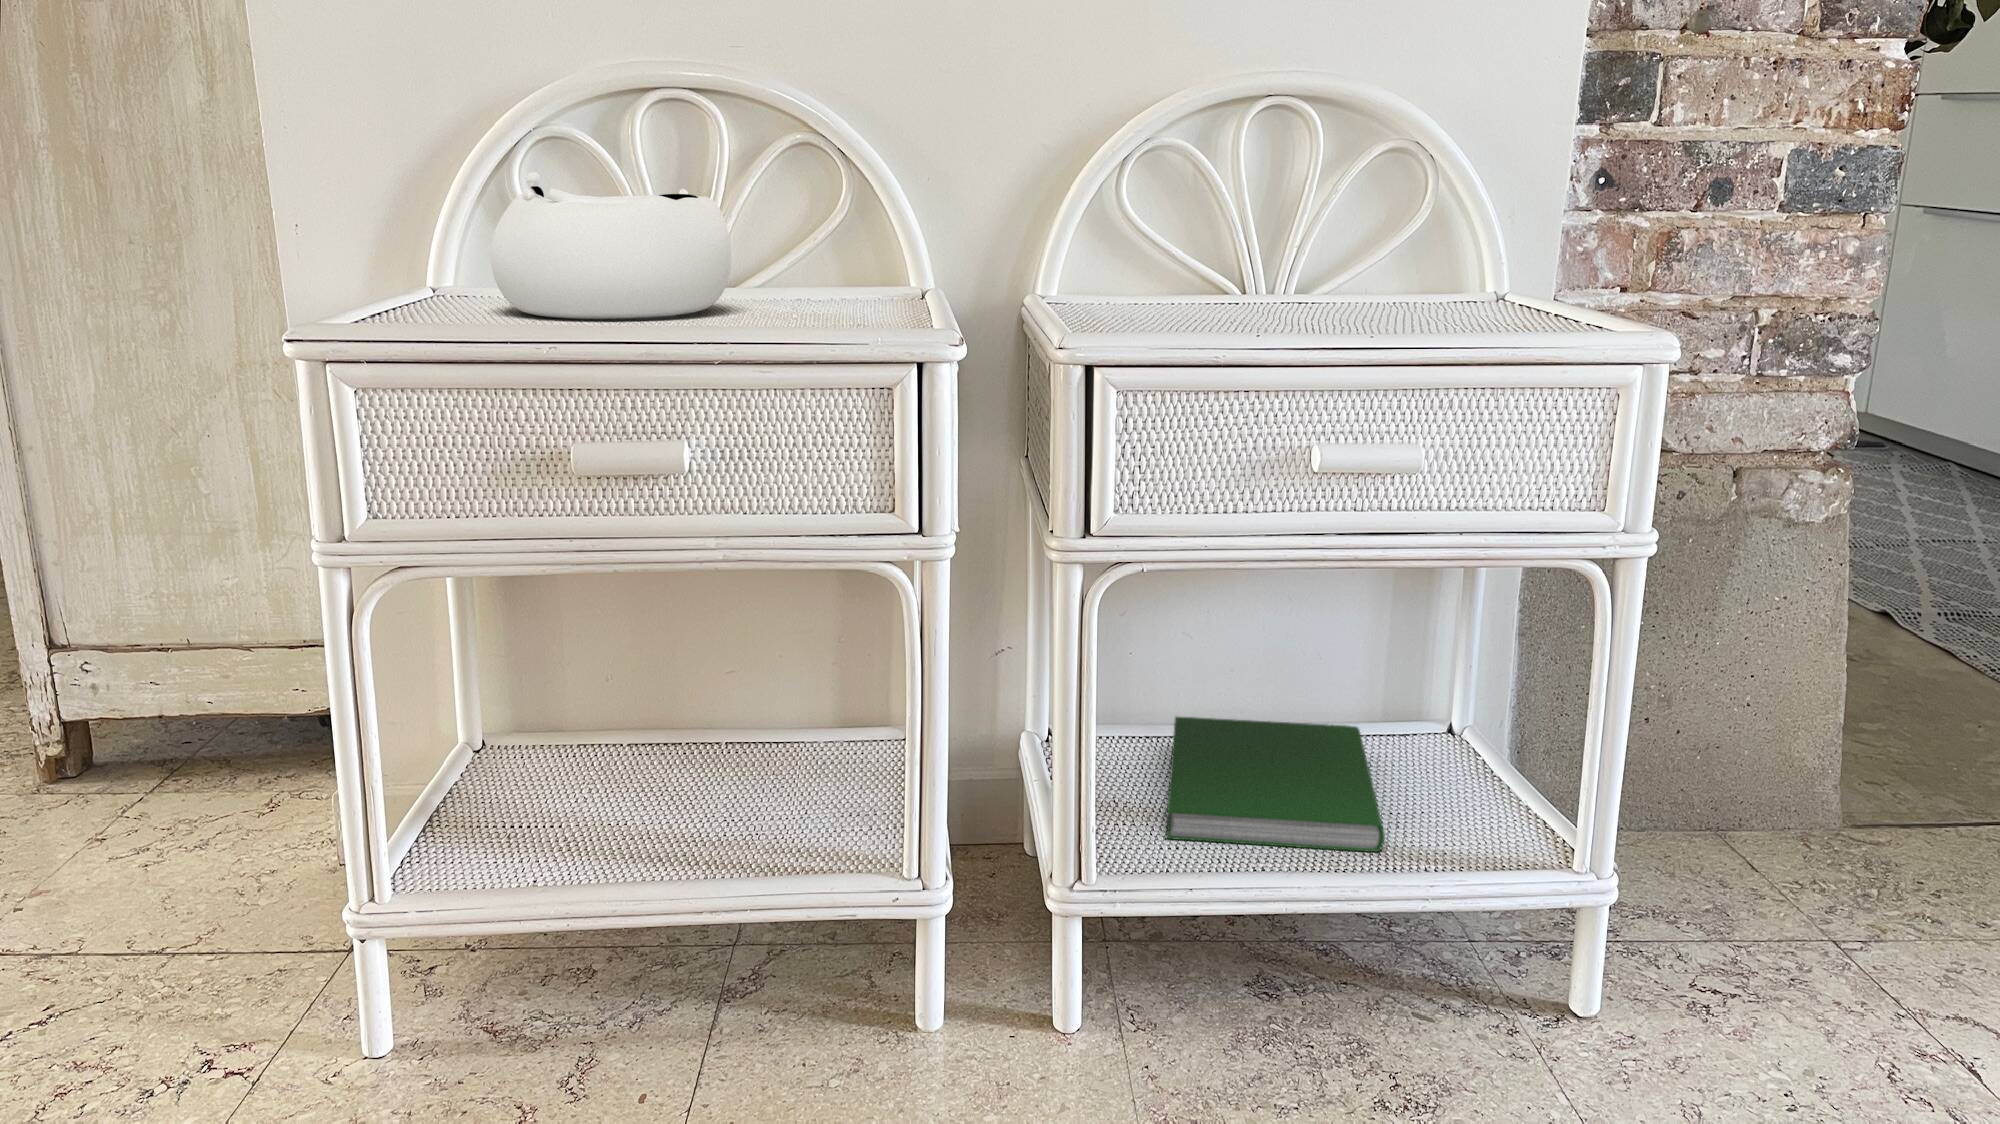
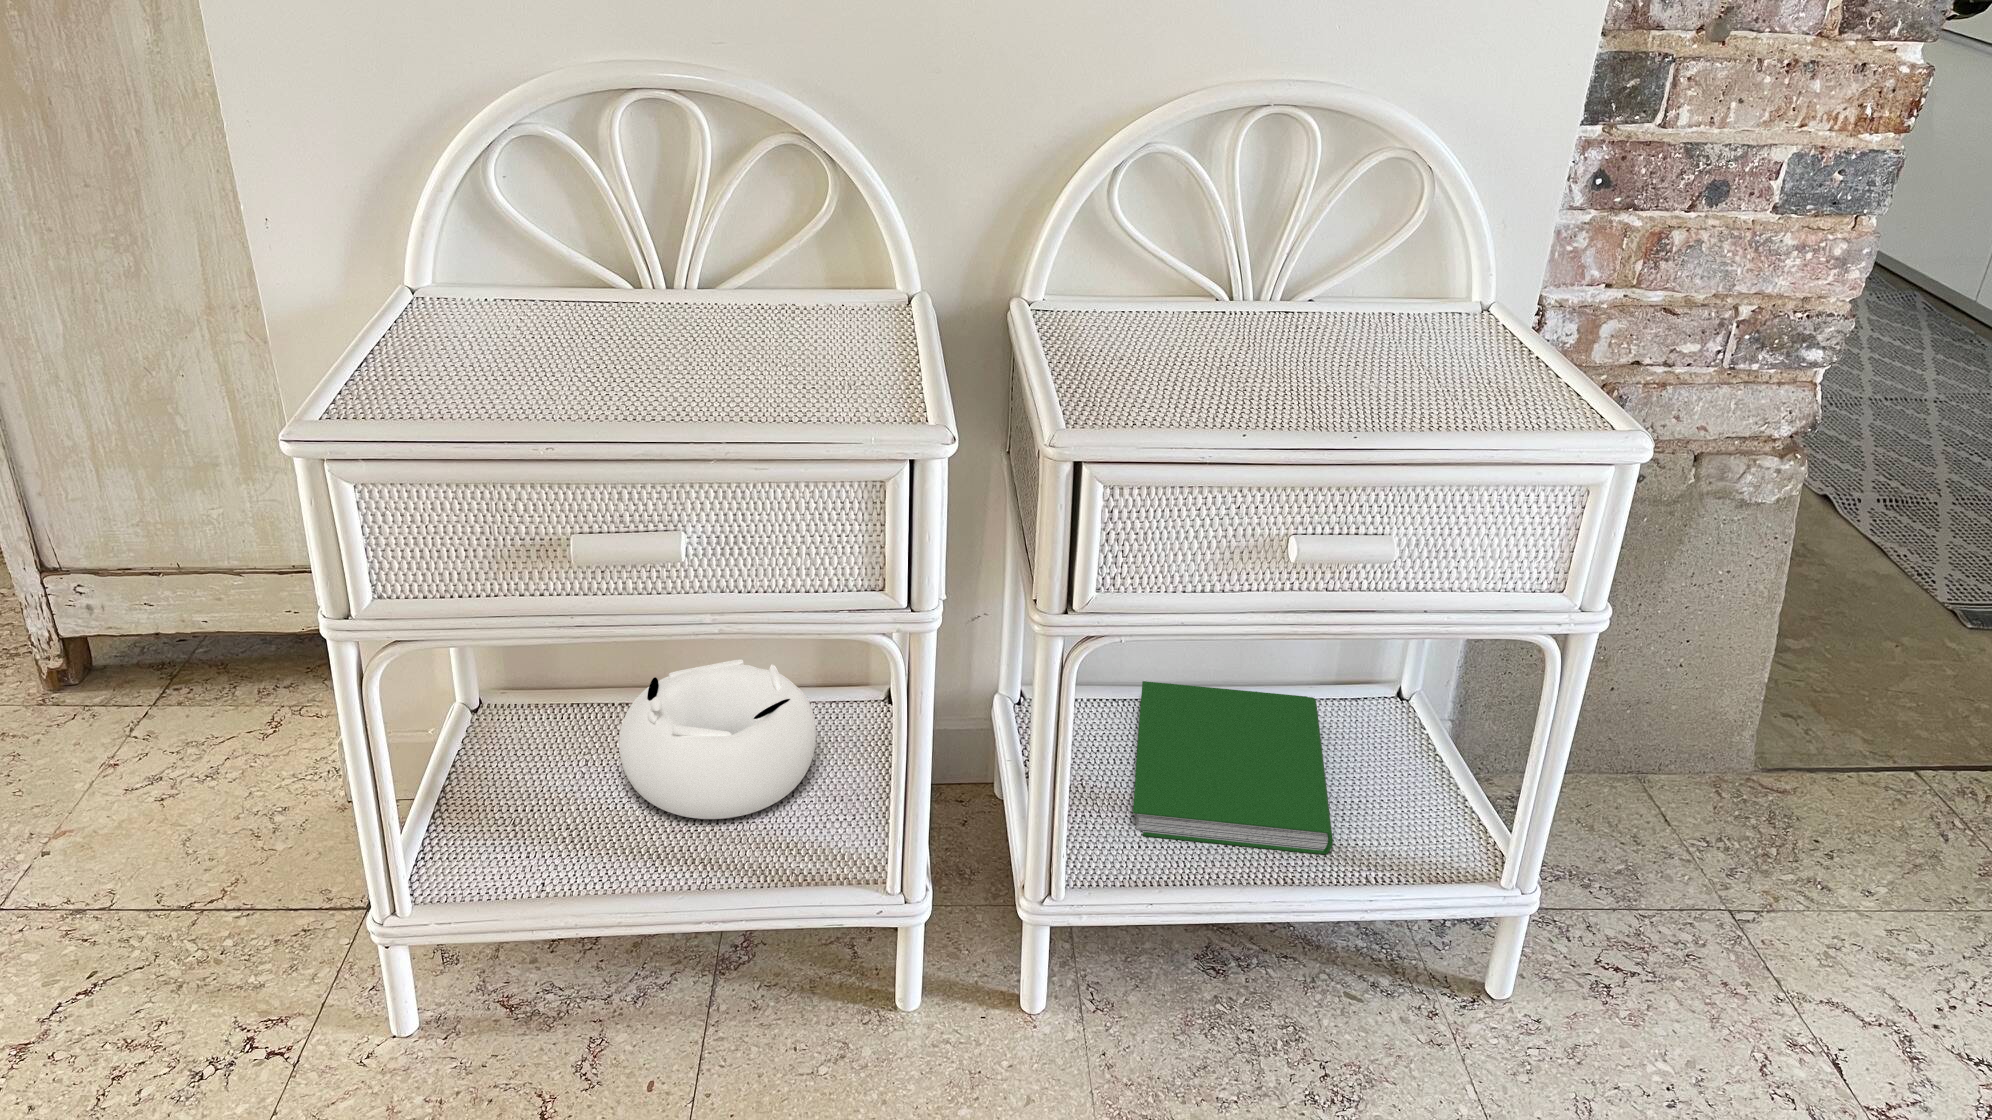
decorative bowl: present [491,172,731,319] -> present [619,659,816,819]

